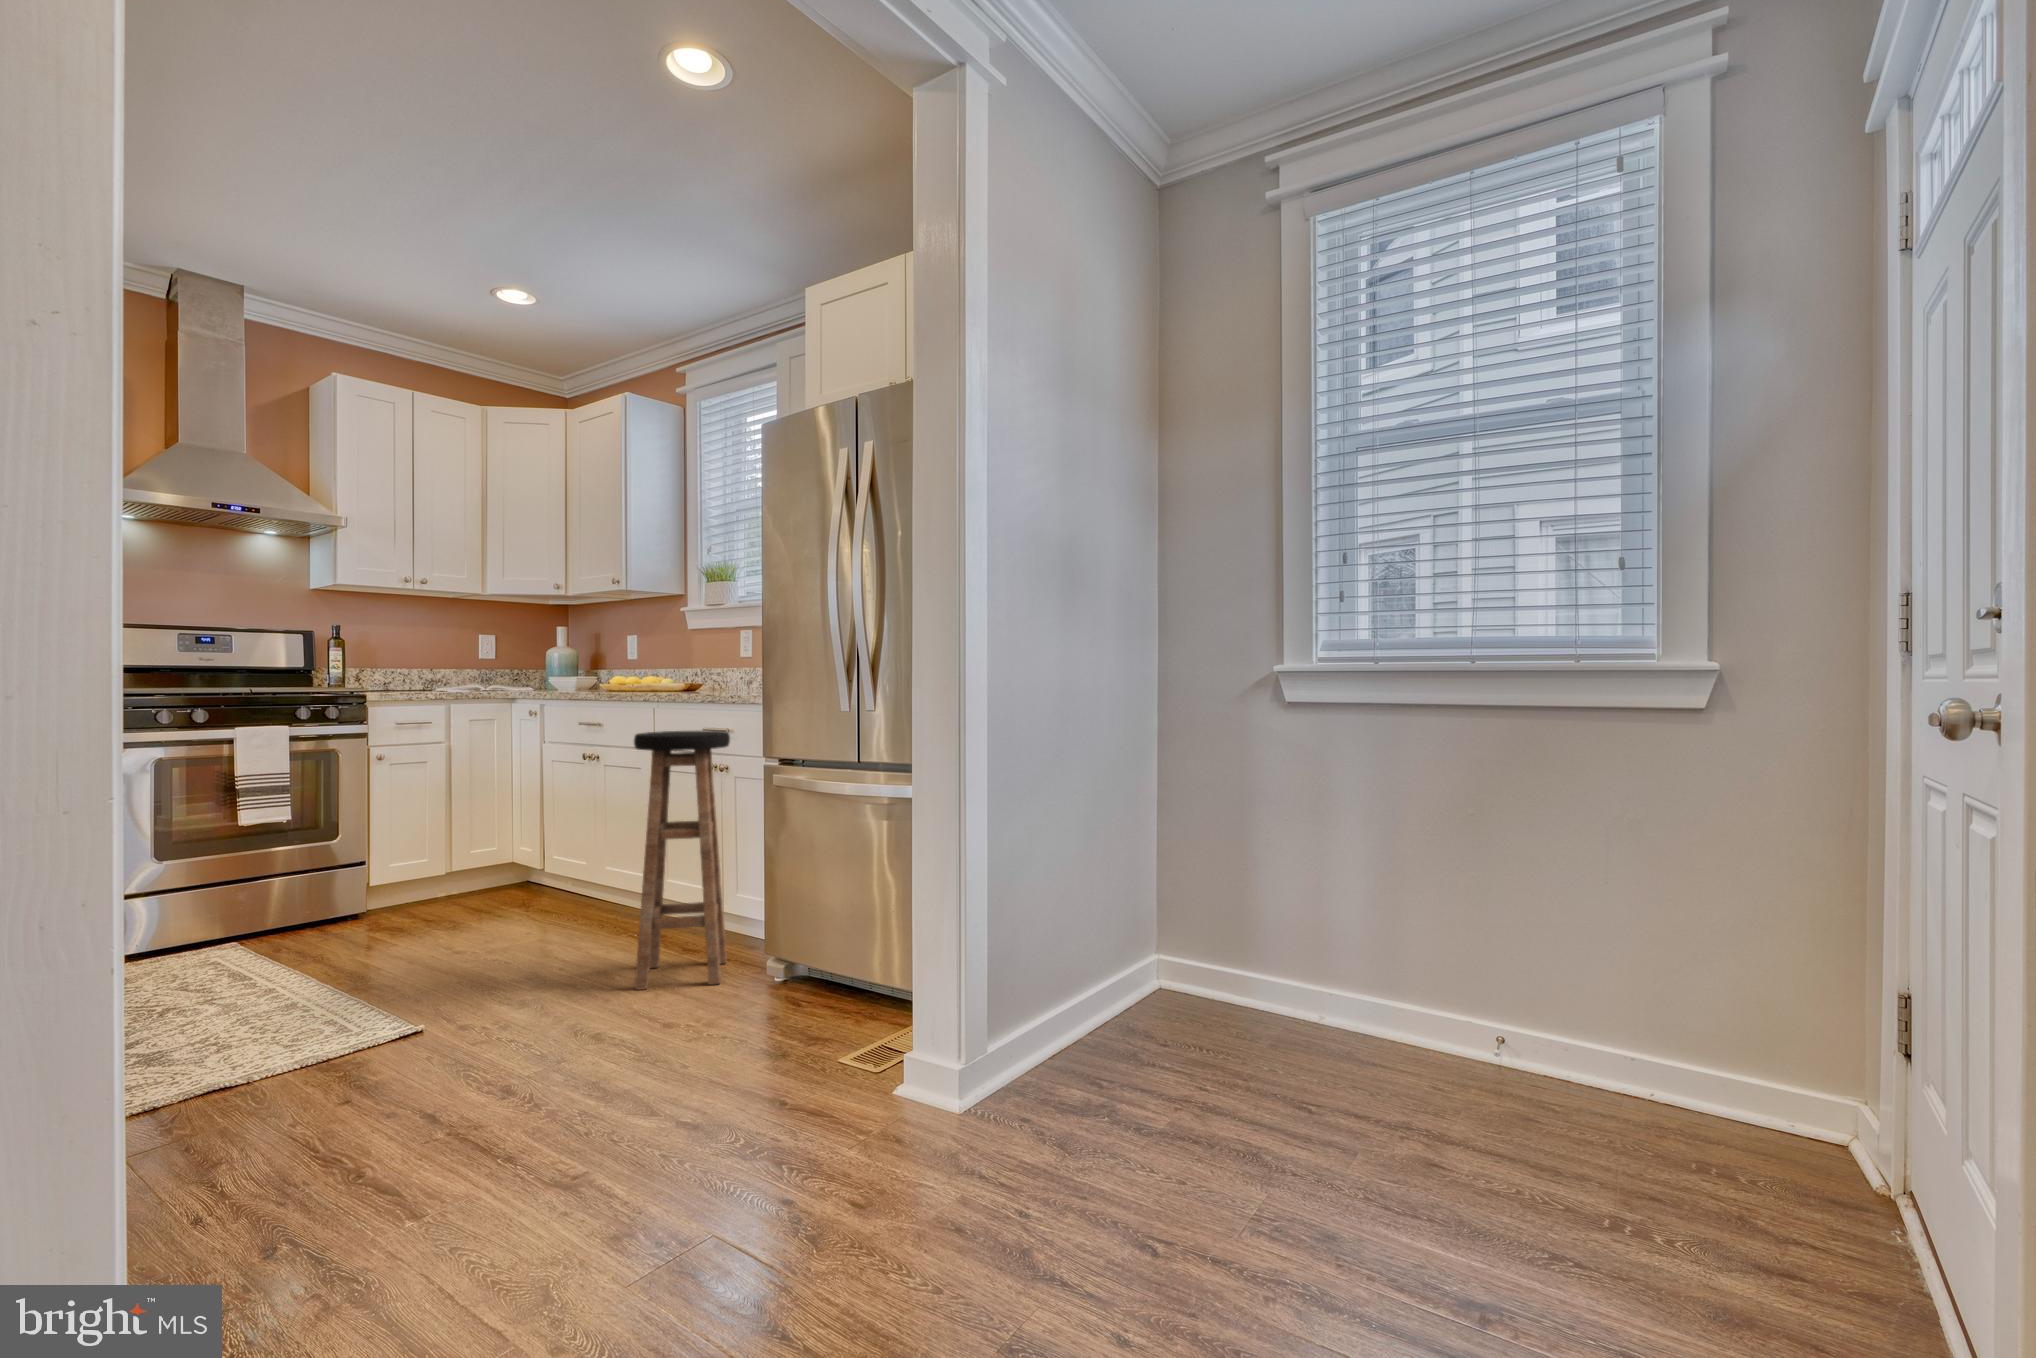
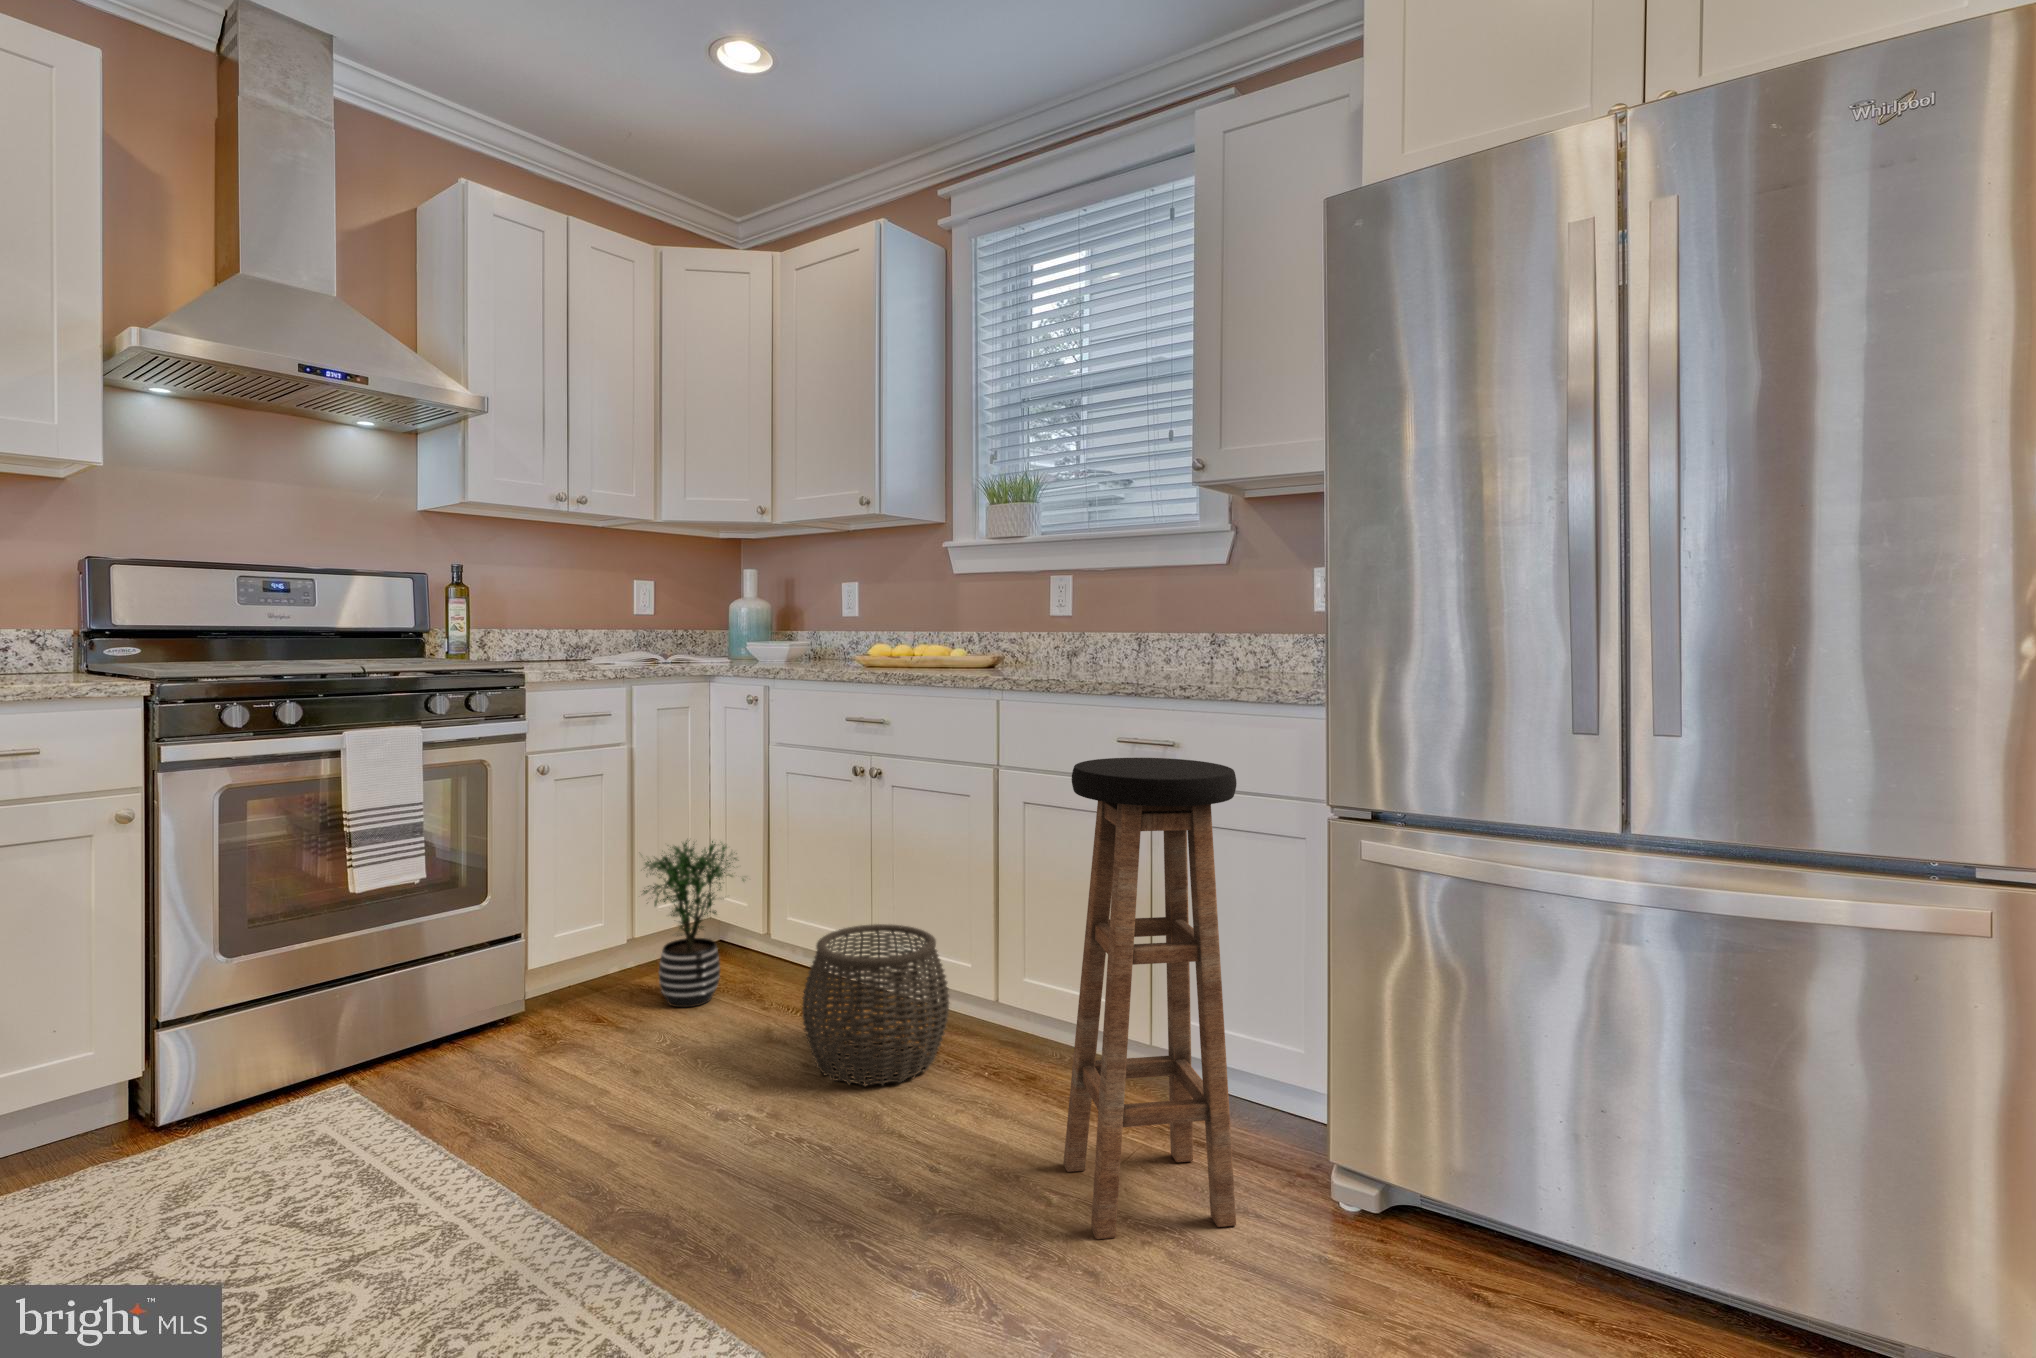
potted plant: none [441,801,521,911] -> present [643,841,744,1007]
woven basket: none [526,848,626,940] -> present [802,924,949,1086]

